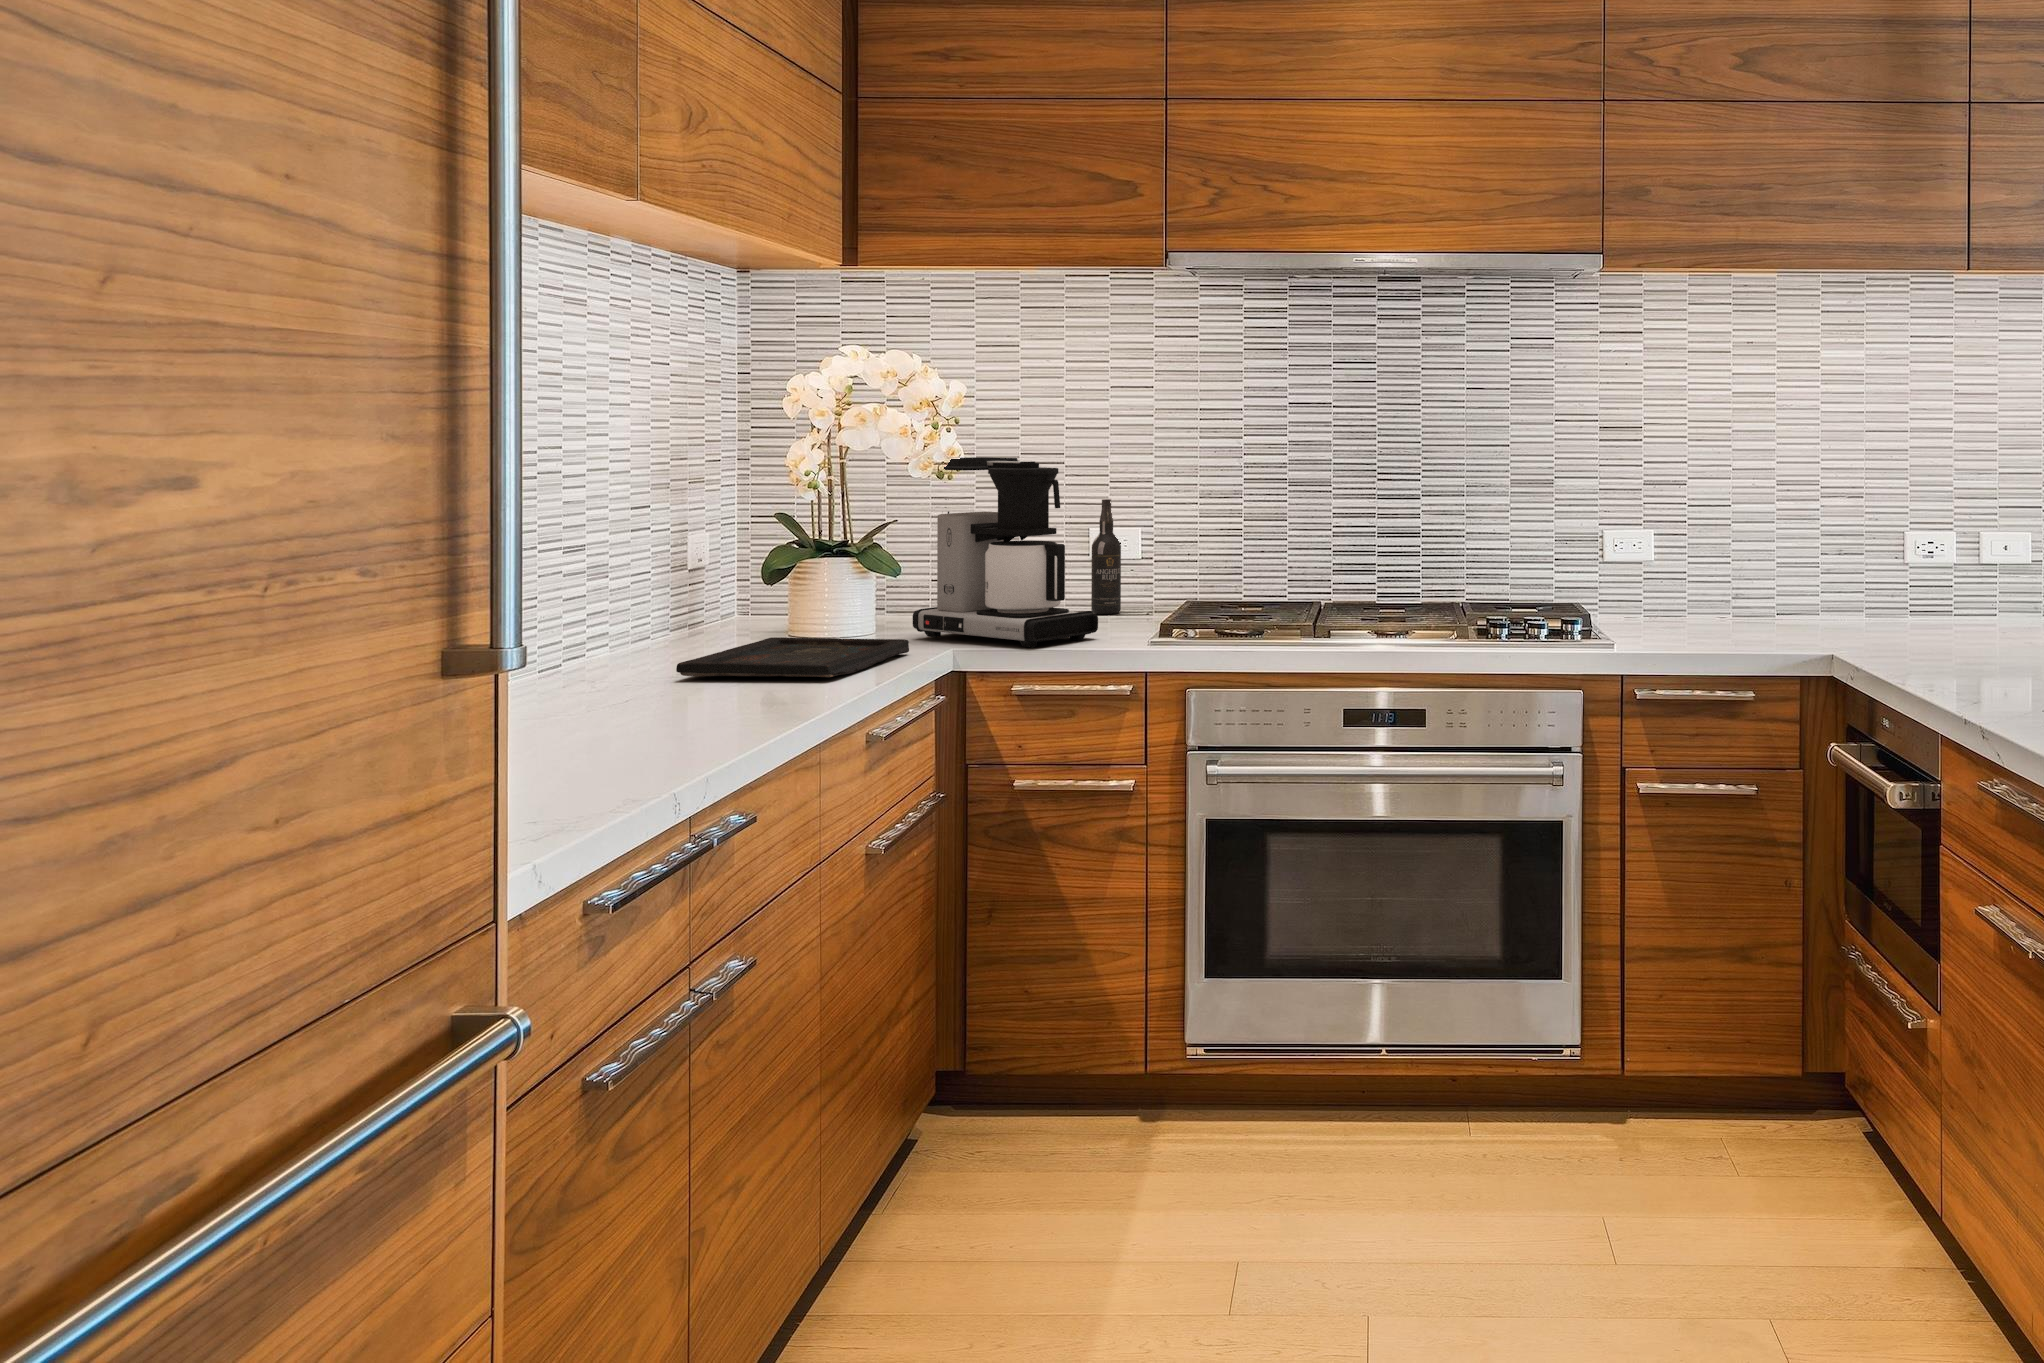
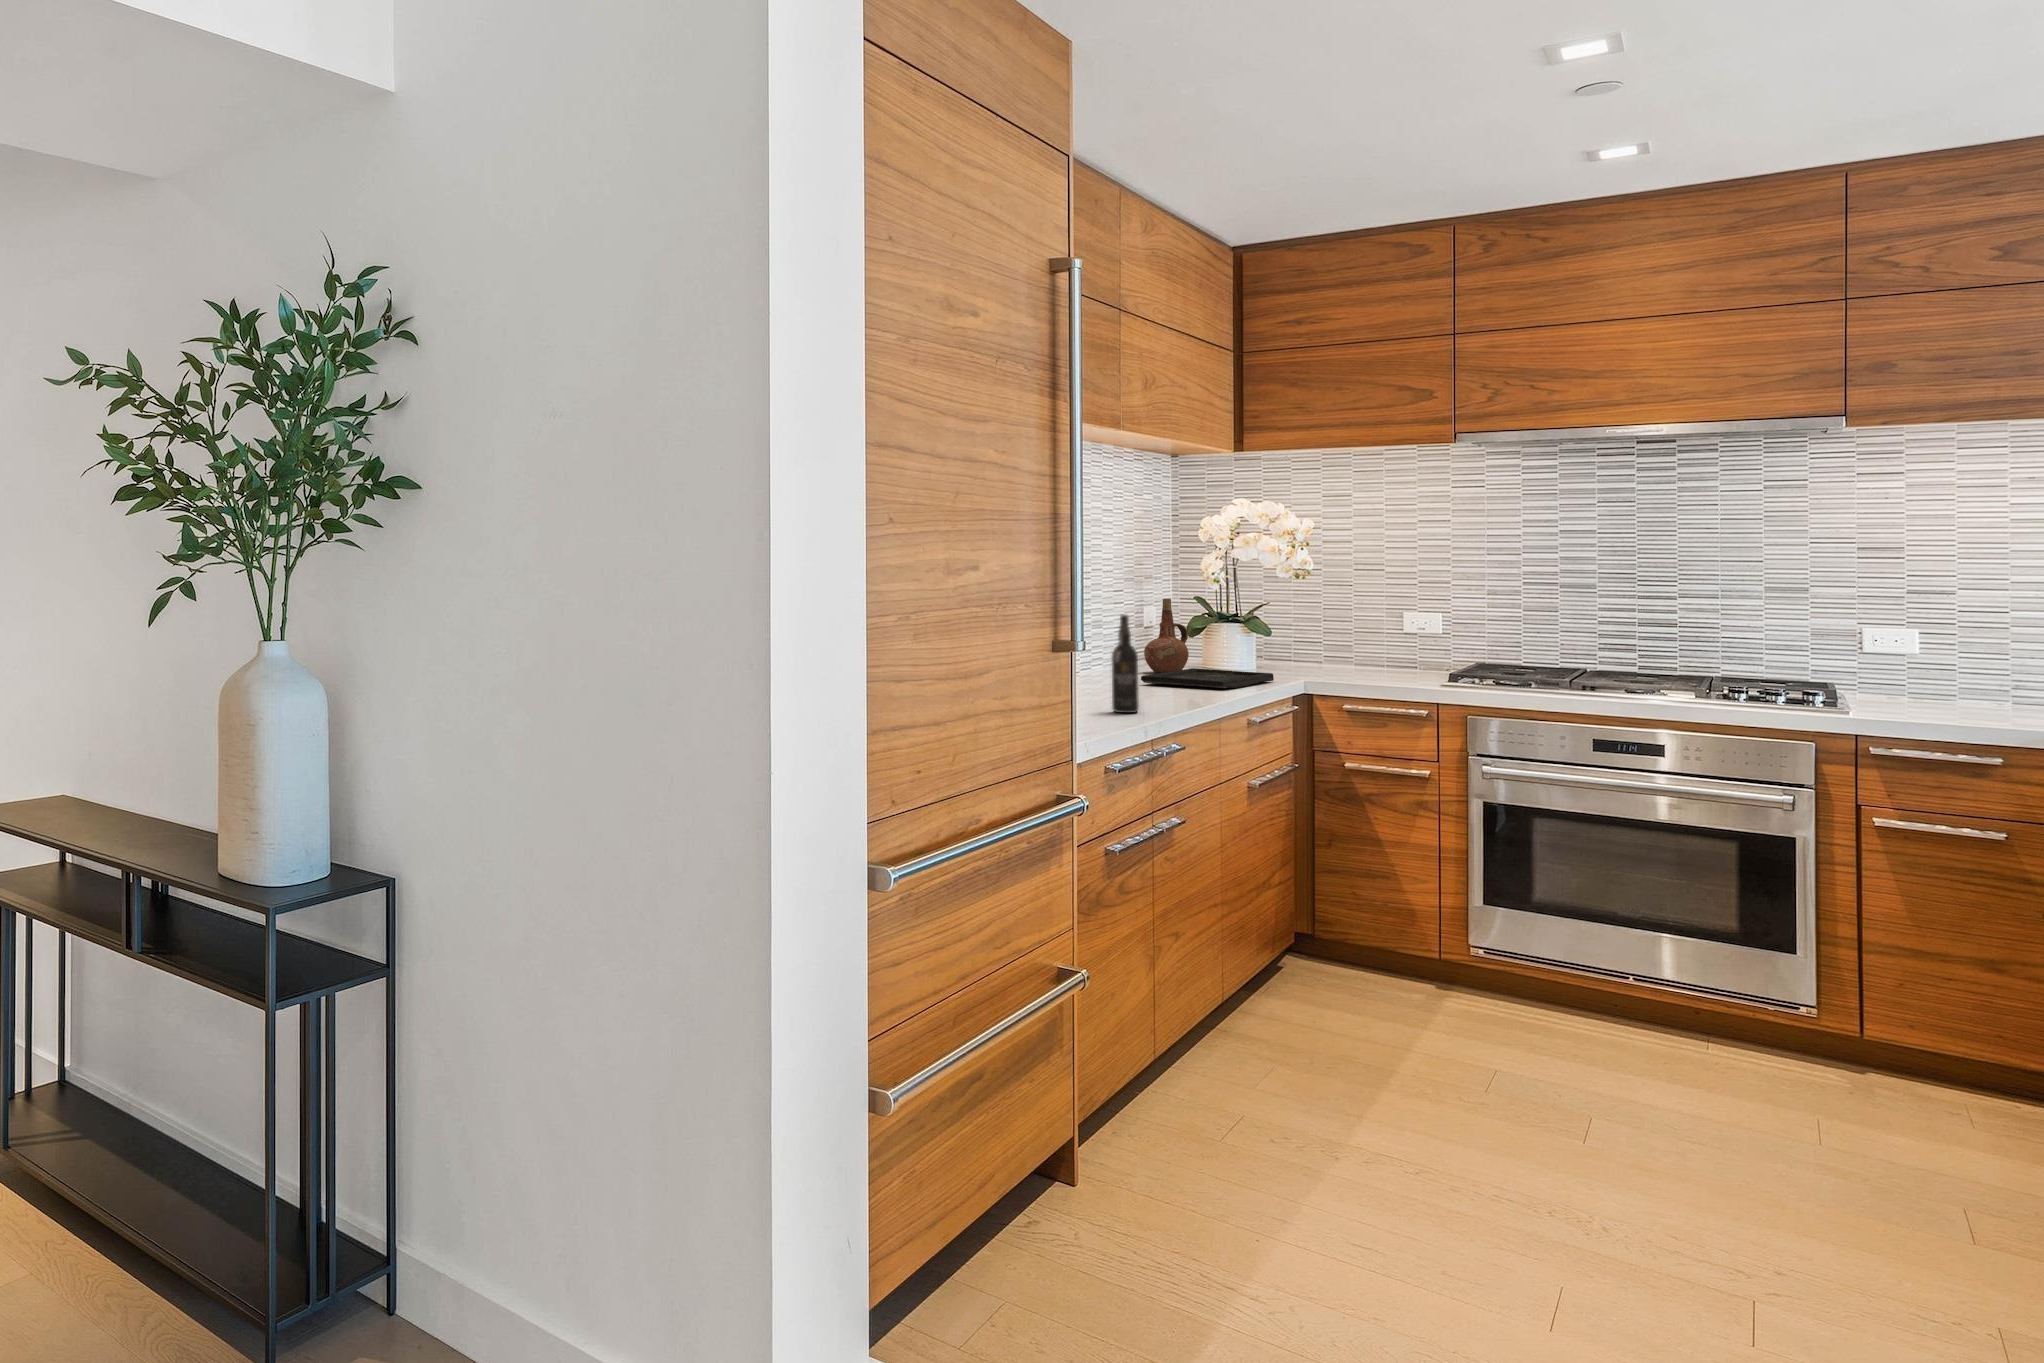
coffee maker: present [913,457,1098,648] -> none [1278,567,1403,683]
wine bottle: present [1091,498,1121,614] -> present [1112,614,1139,713]
ceramic pitcher: none [685,513,764,648] -> present [1144,599,1189,673]

